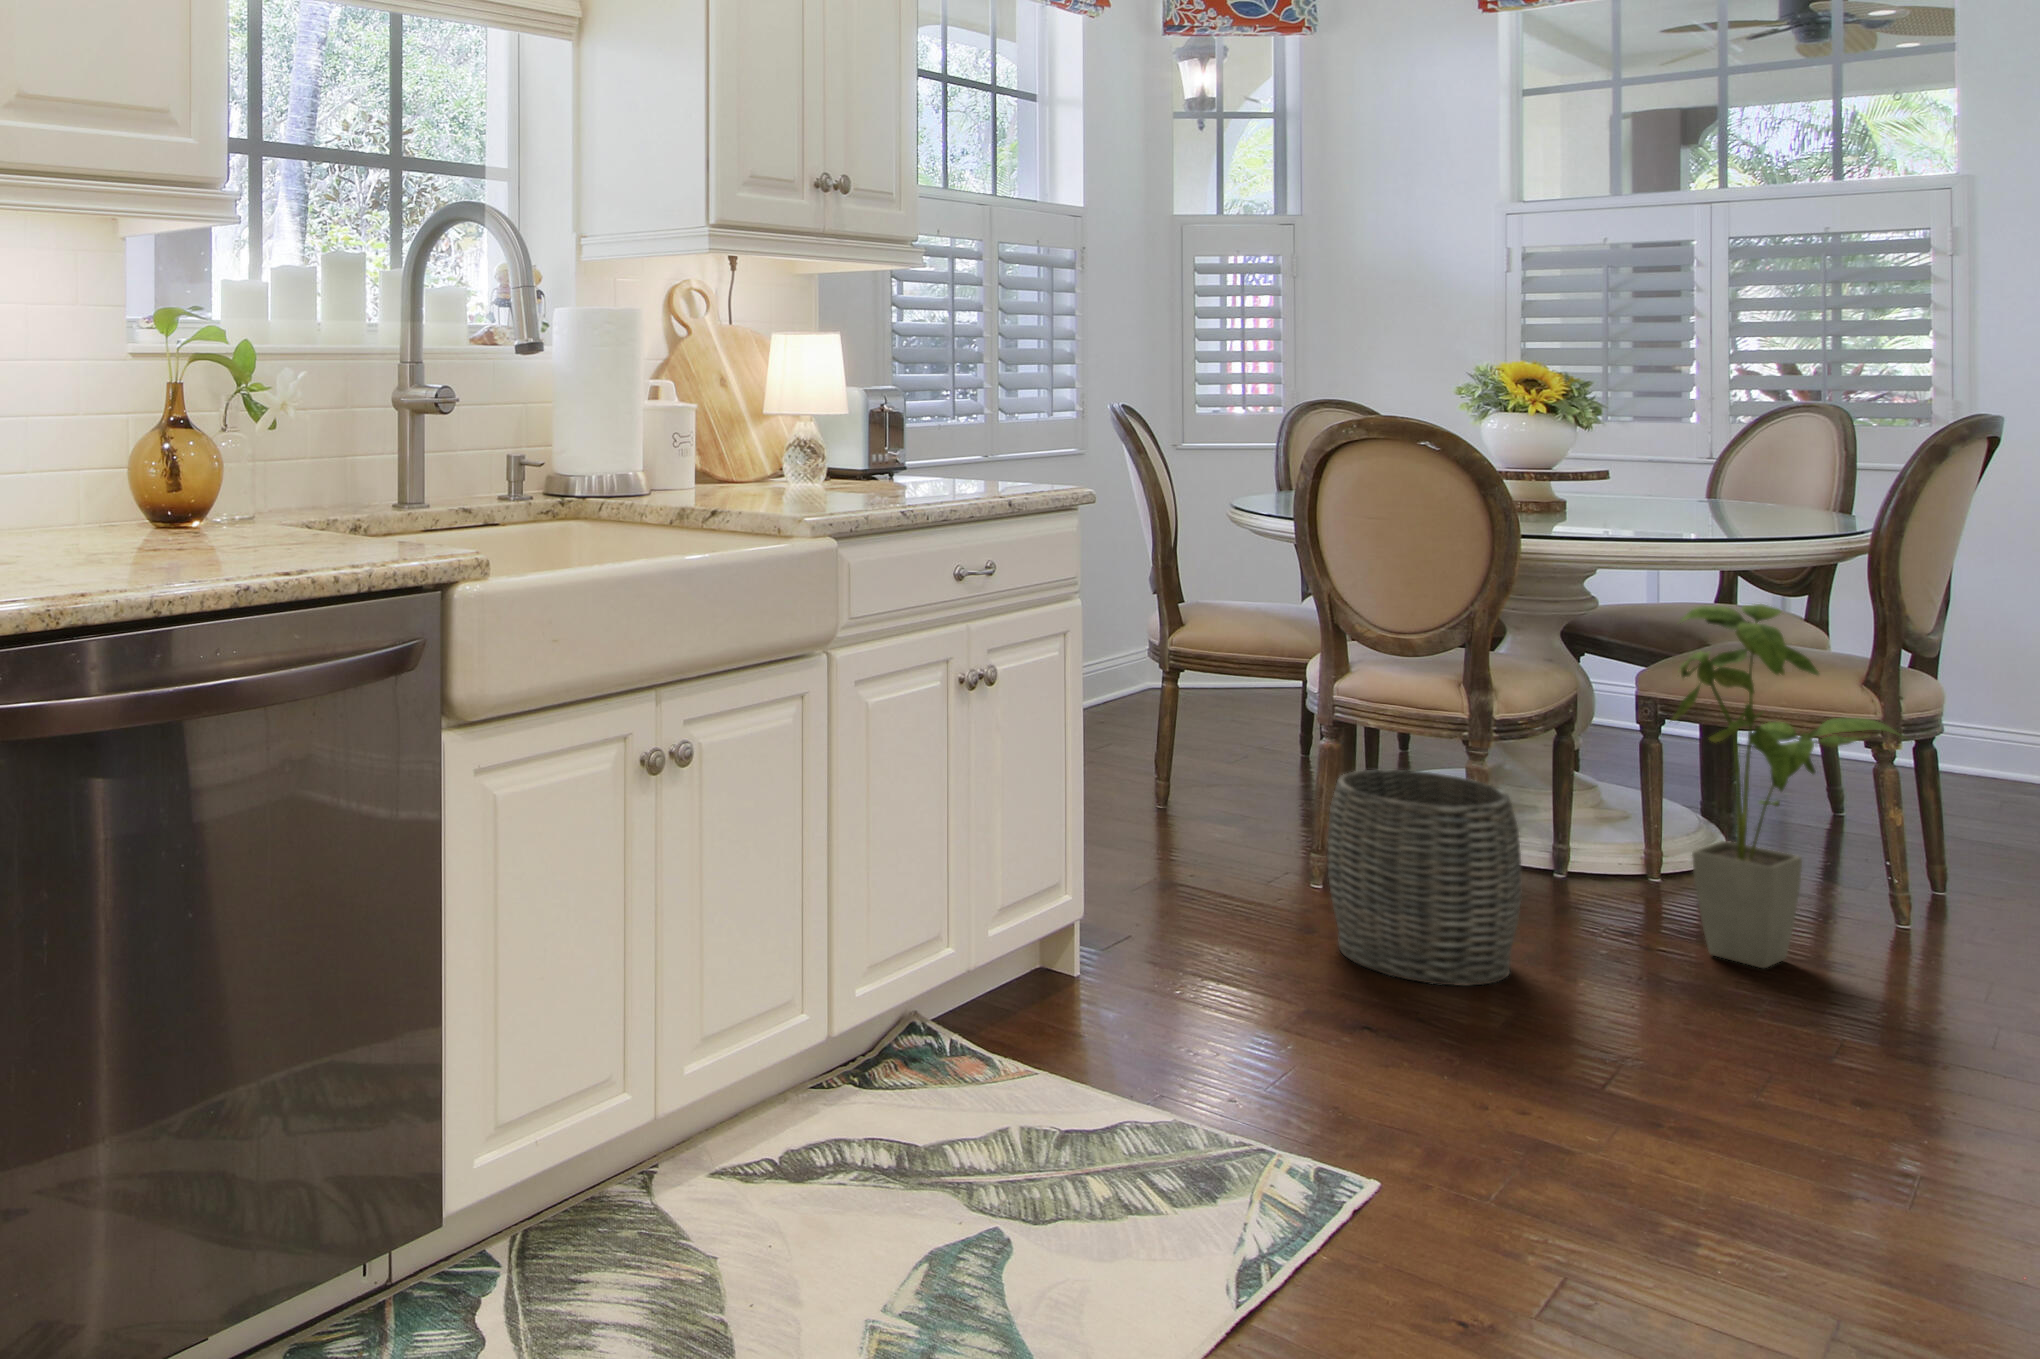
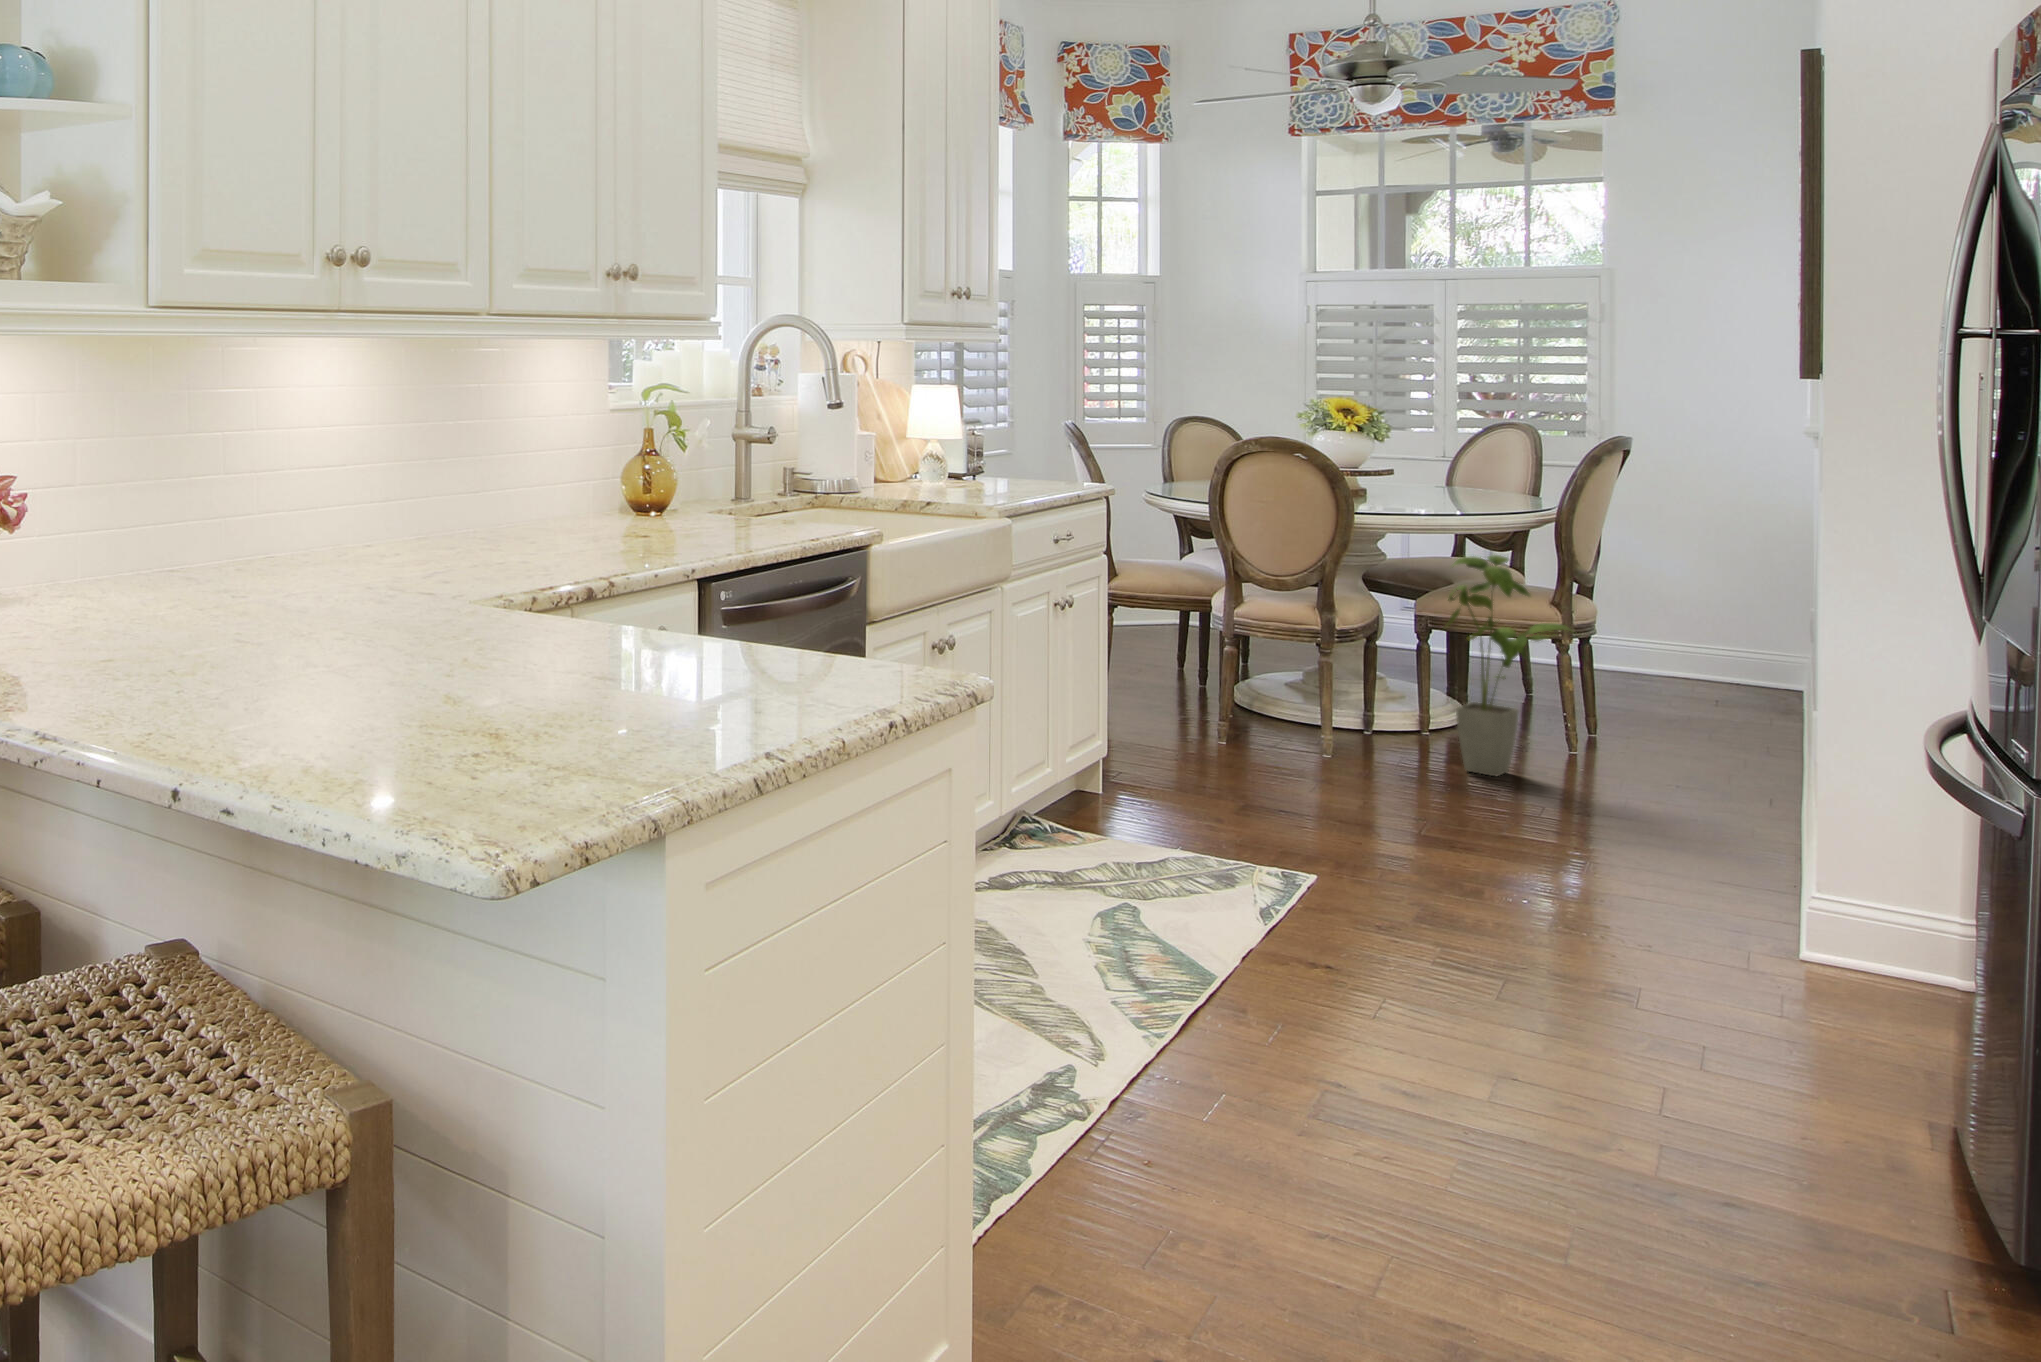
woven basket: present [1328,770,1521,986] -> none [1244,663,1361,790]

